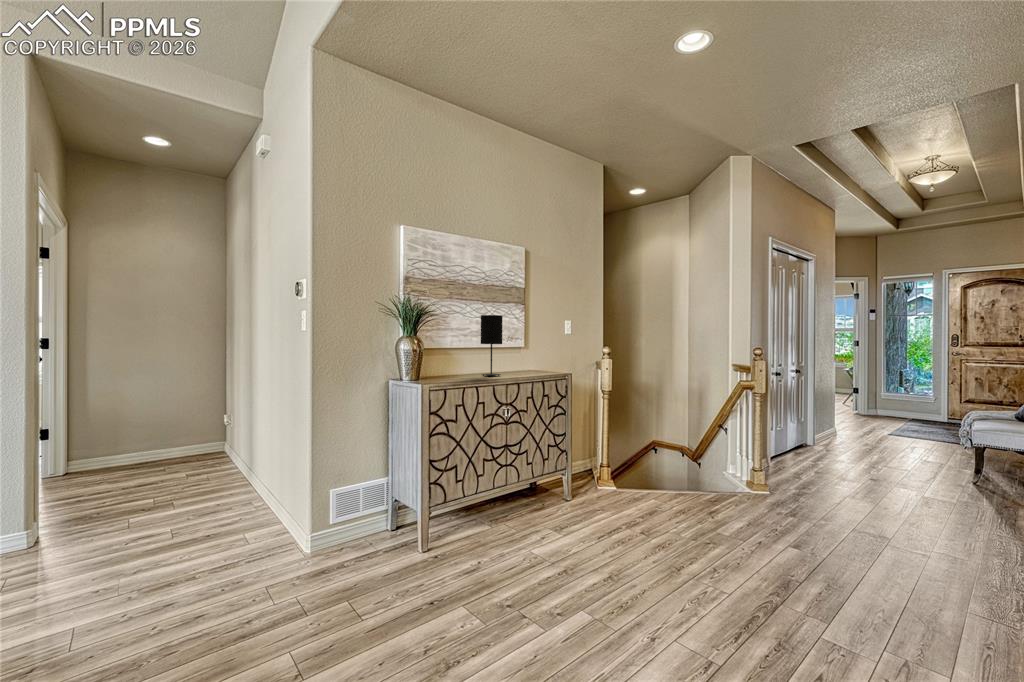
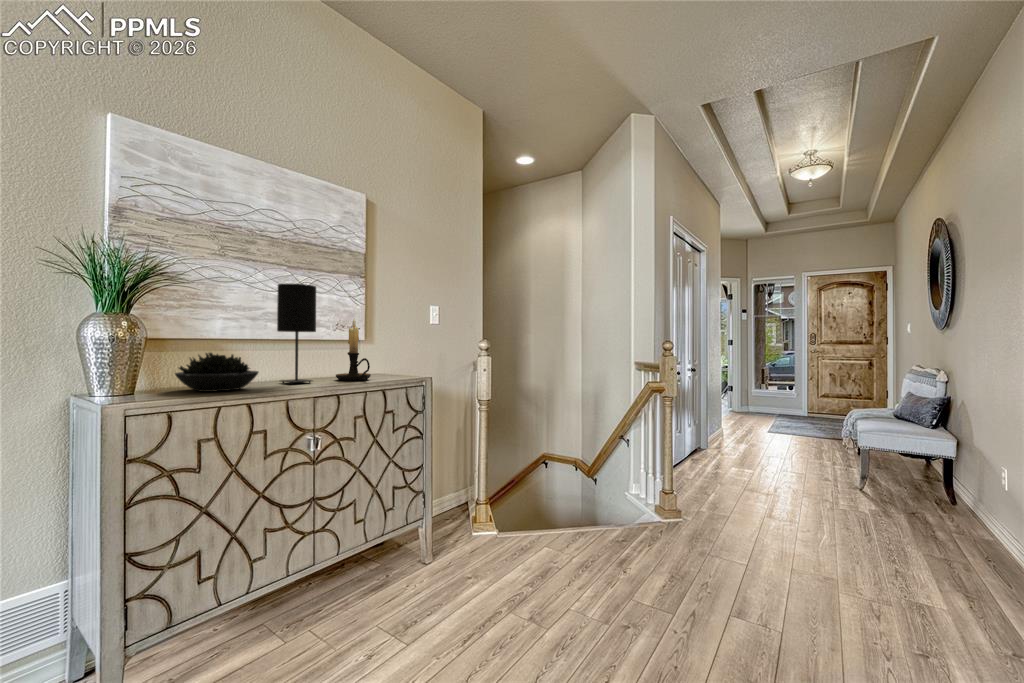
candle holder: none [511,334,534,375] -> present [336,319,371,381]
succulent plant: none [436,357,477,380] -> present [175,353,258,392]

